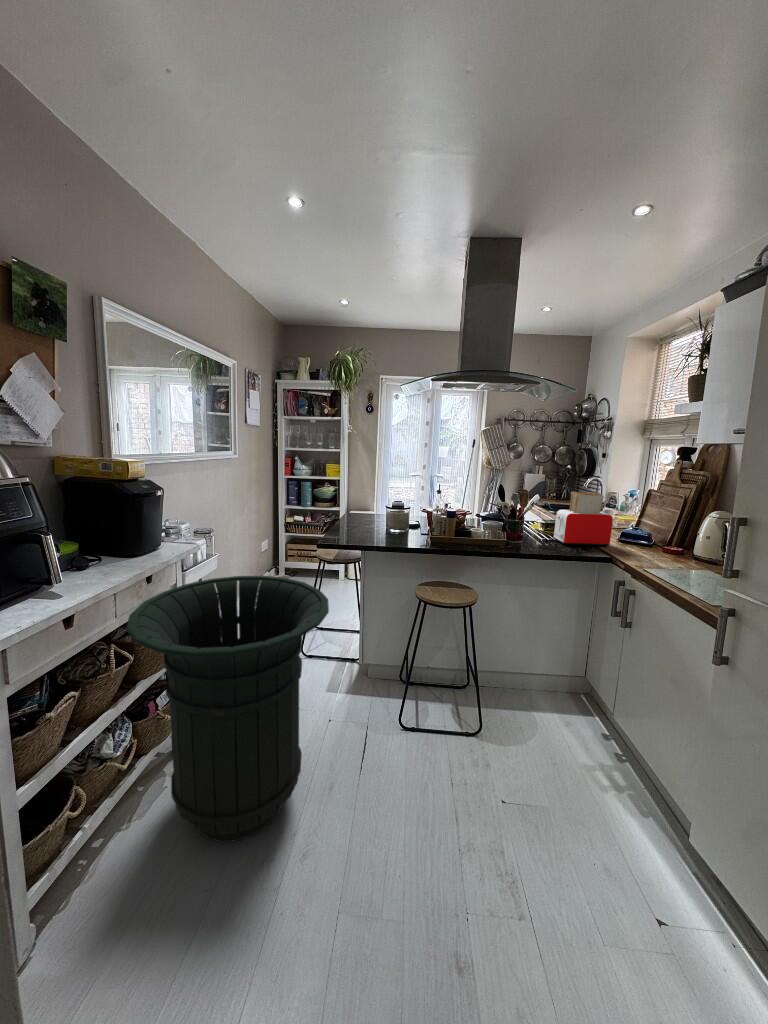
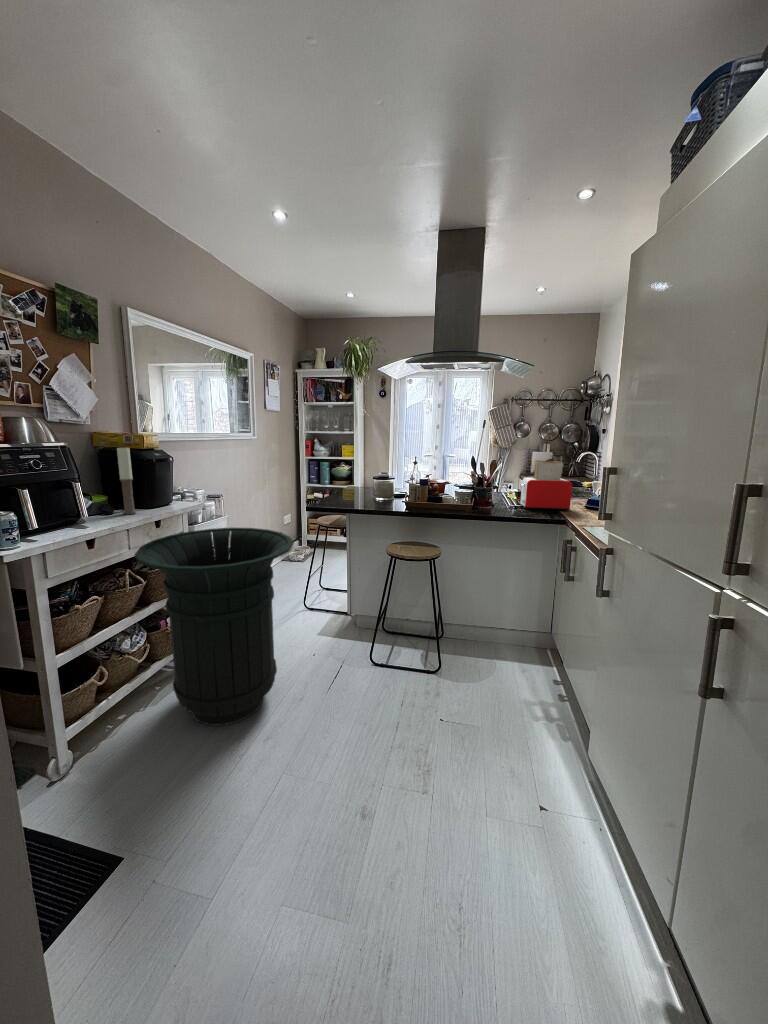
candle: none [98,480,122,570] -> present [117,448,136,514]

